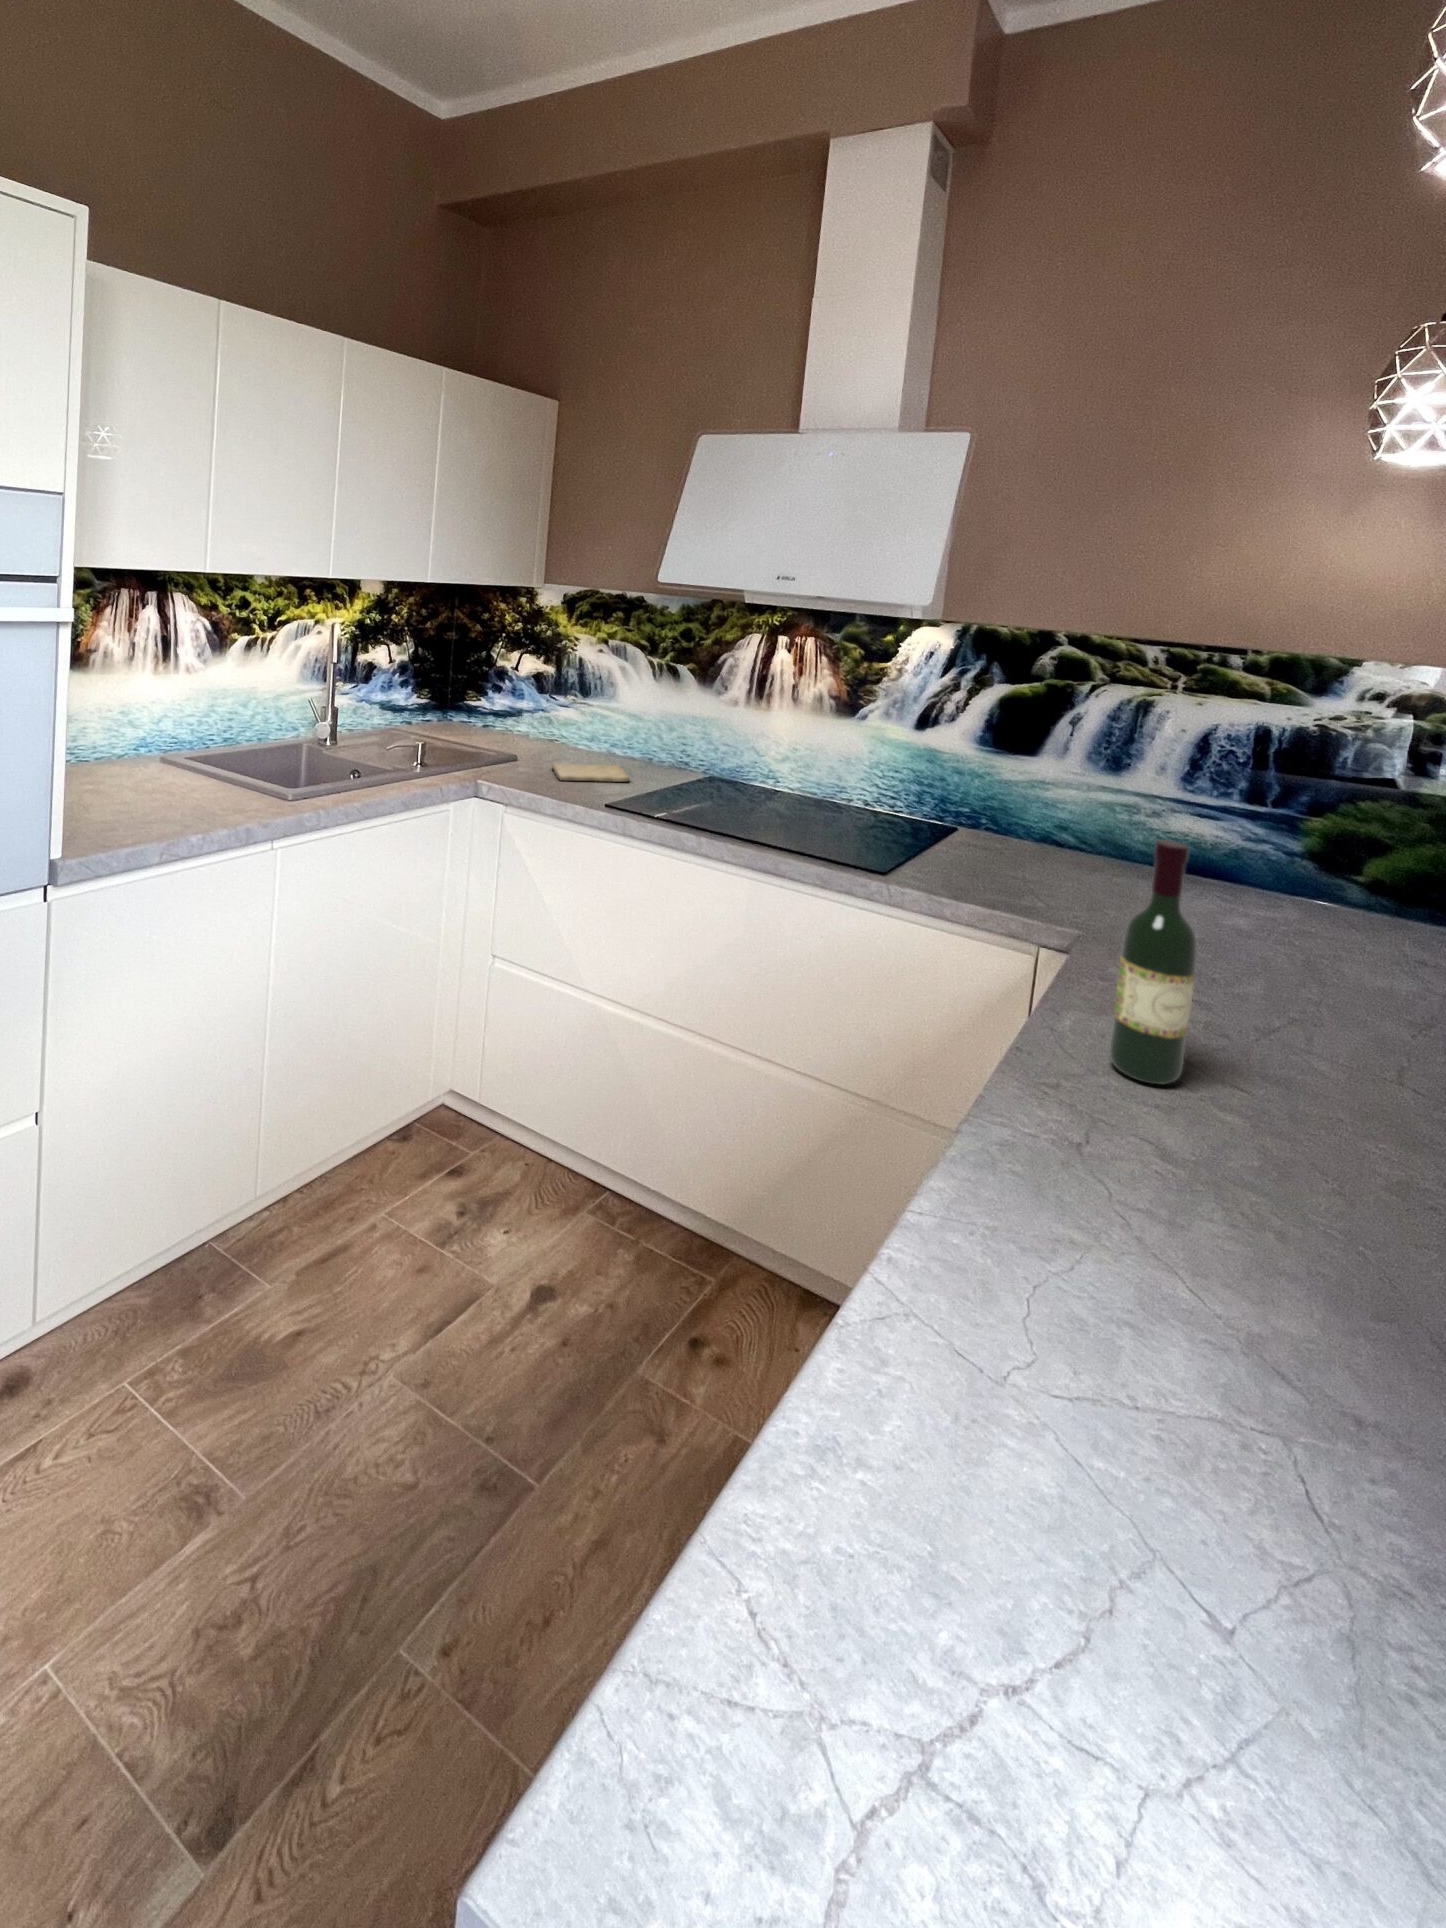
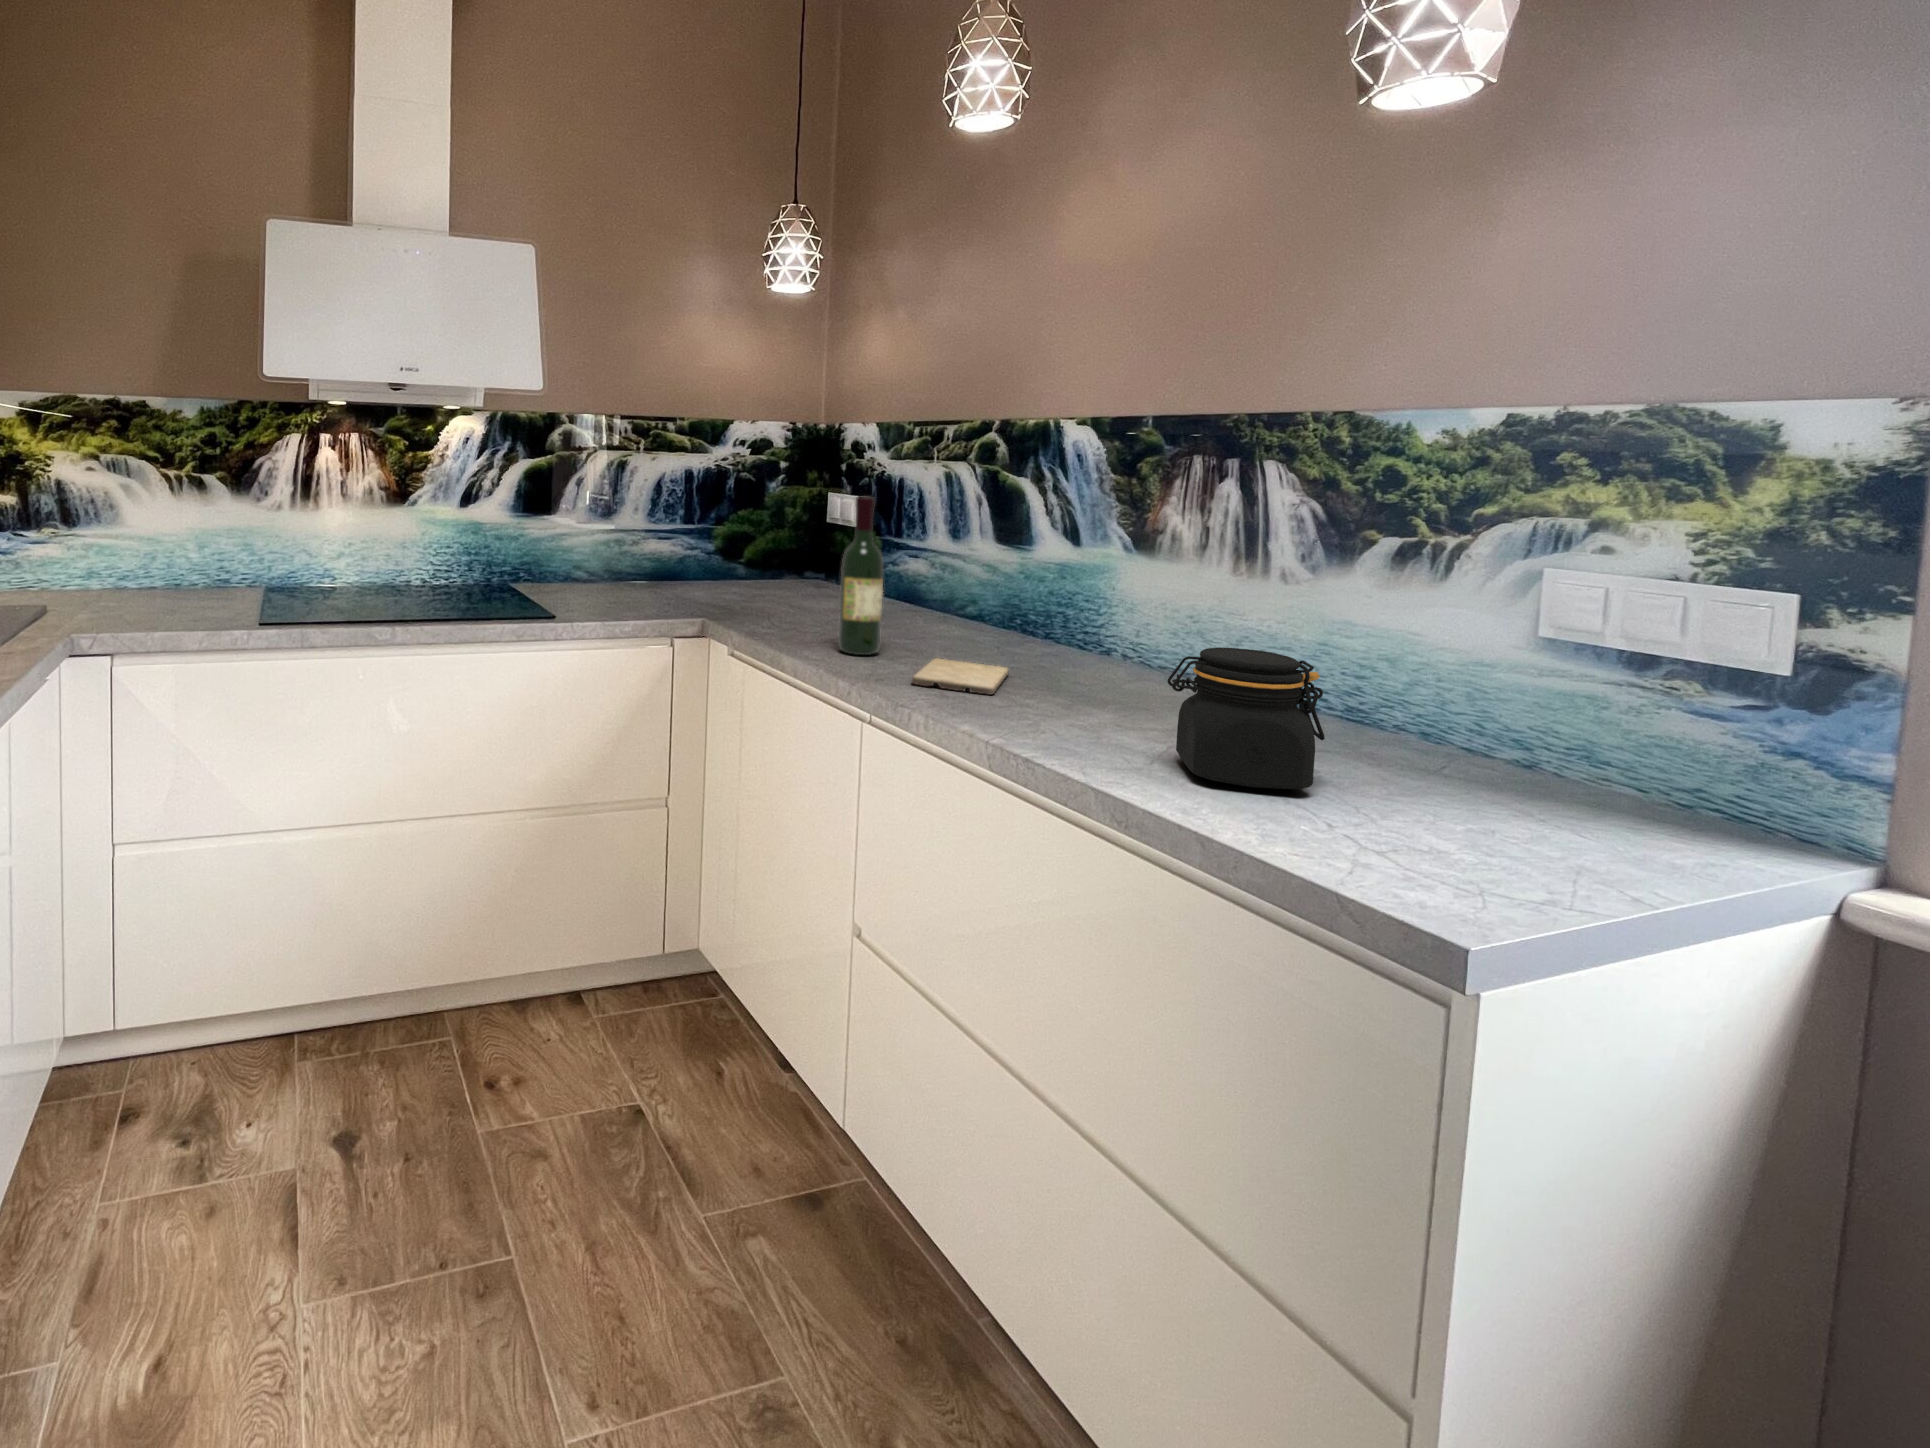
cutting board: present [552,764,630,782] -> present [912,658,1008,695]
jar: none [967,1290,1250,1660] -> present [1168,647,1325,789]

